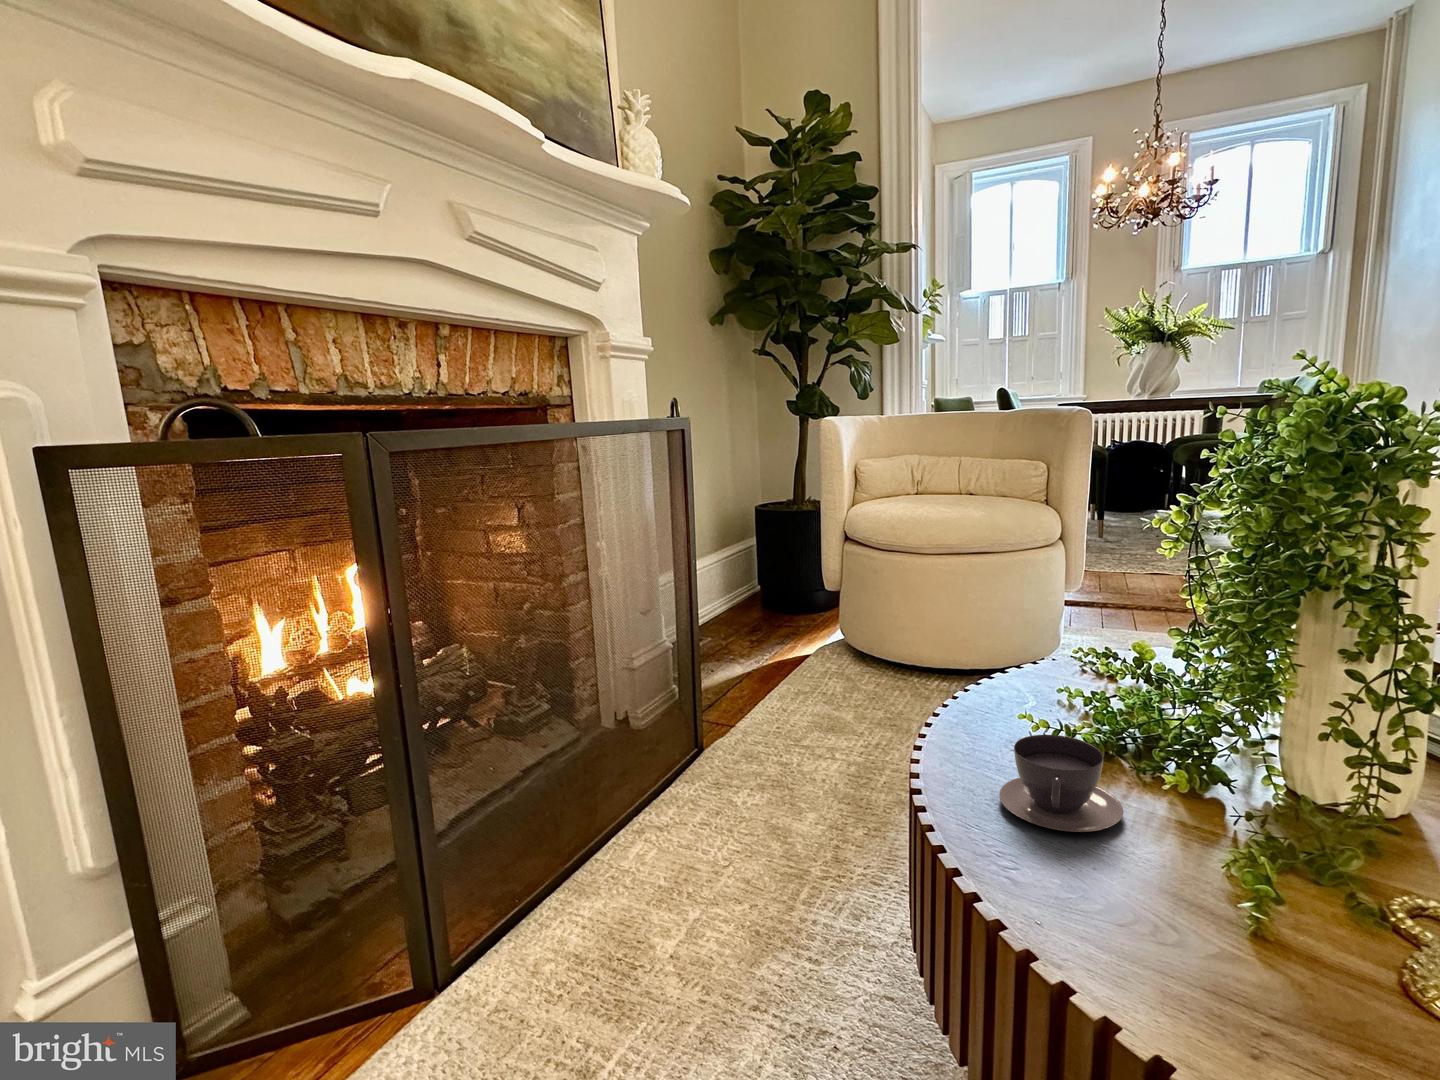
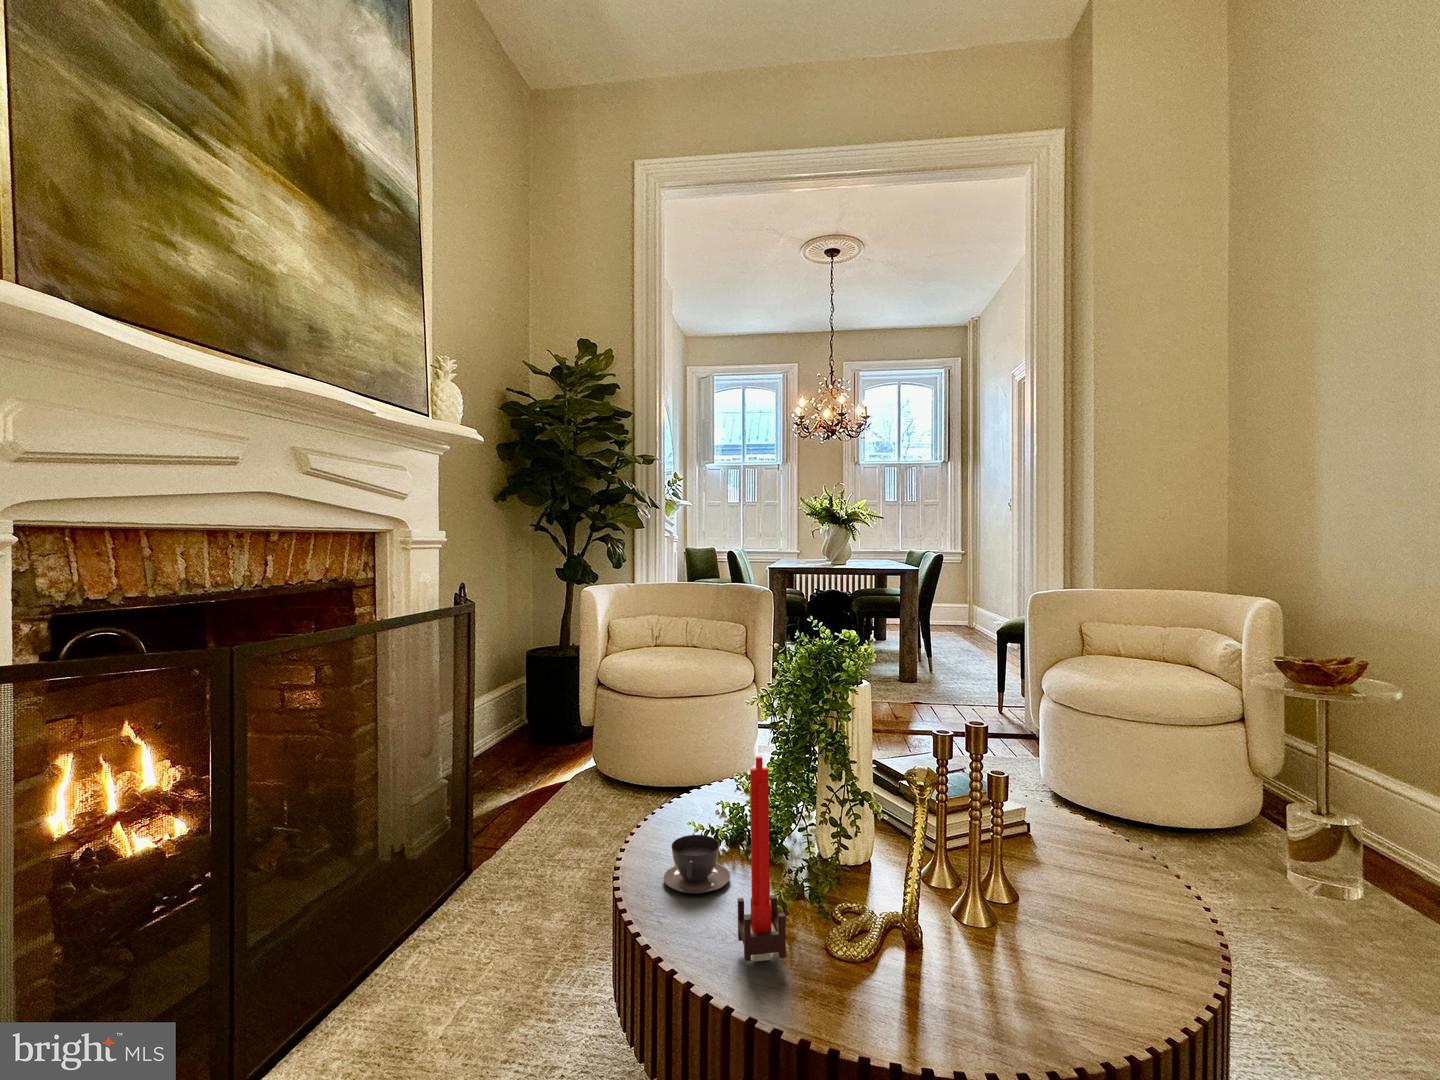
candle: none [1189,589,1327,996] -> present [738,756,786,962]

